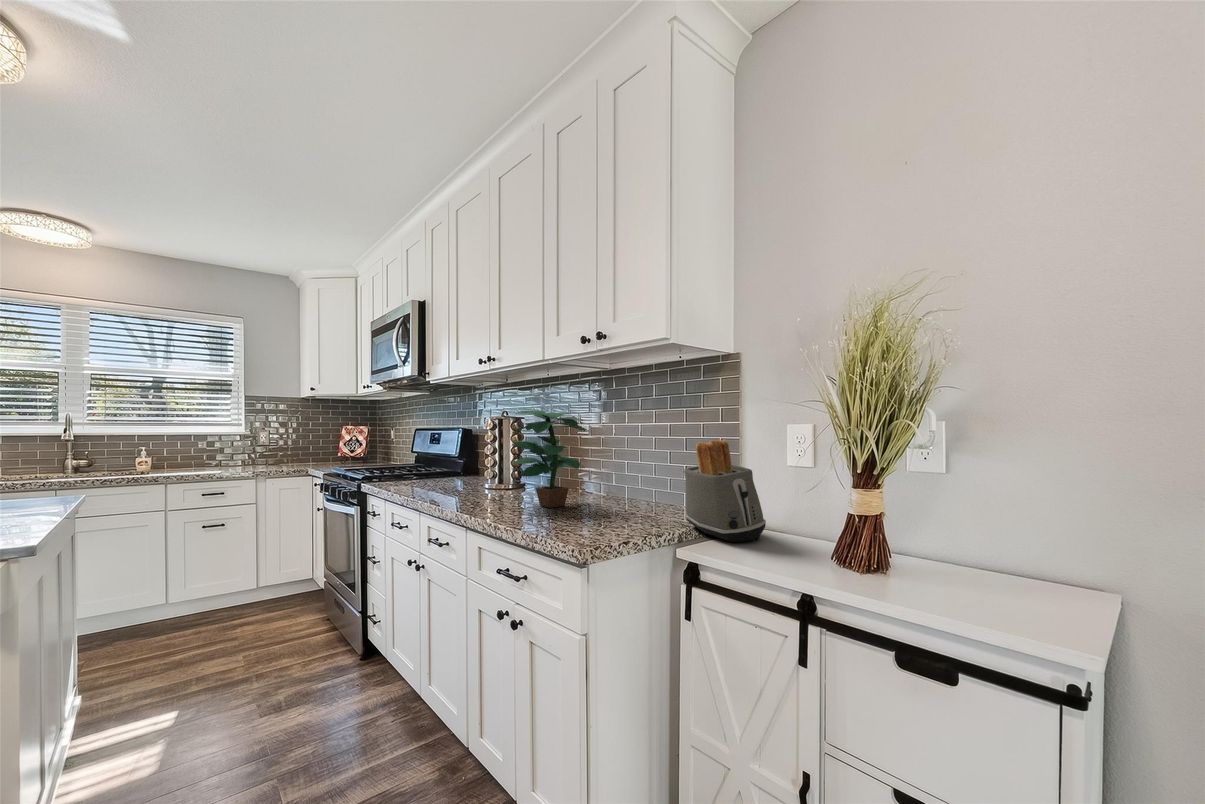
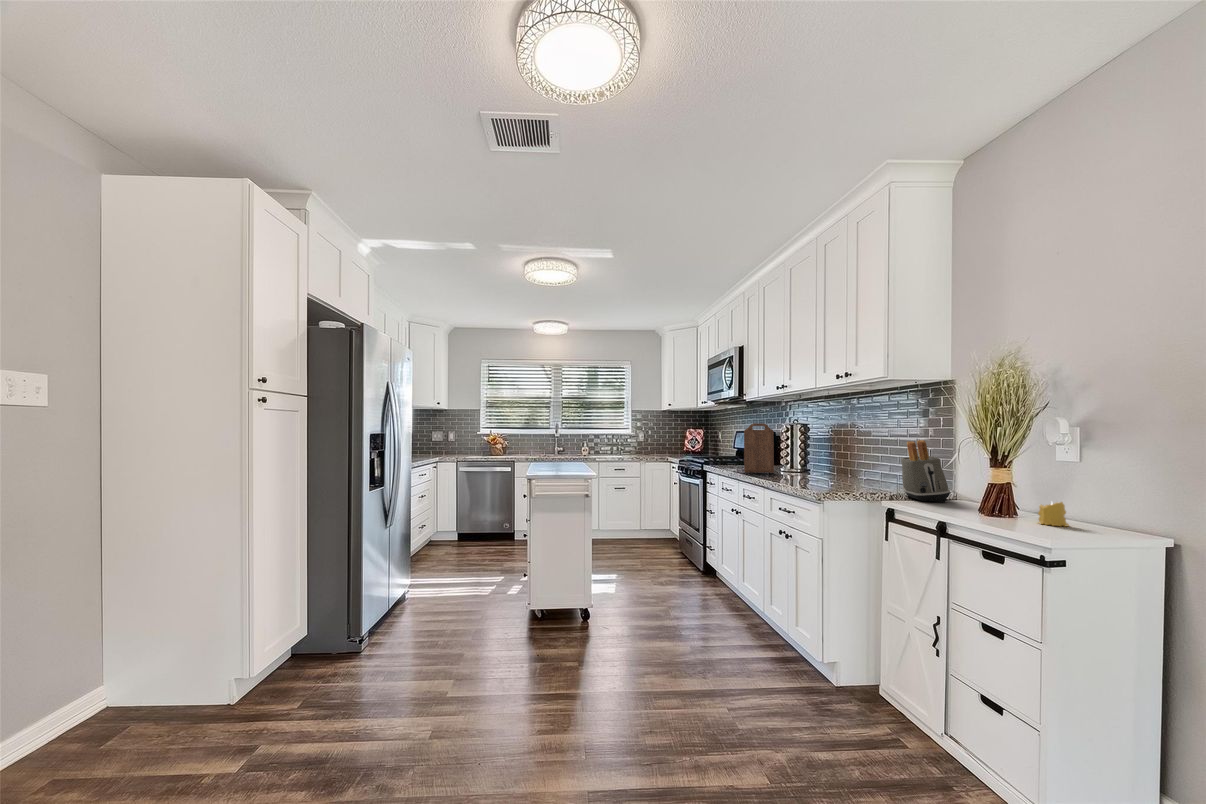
potted plant: present [513,410,589,508] -> none [793,420,847,482]
cutting board: none [428,417,475,497] -> present [744,423,774,473]
candle: none [939,540,995,588] -> present [1038,502,1069,527]

